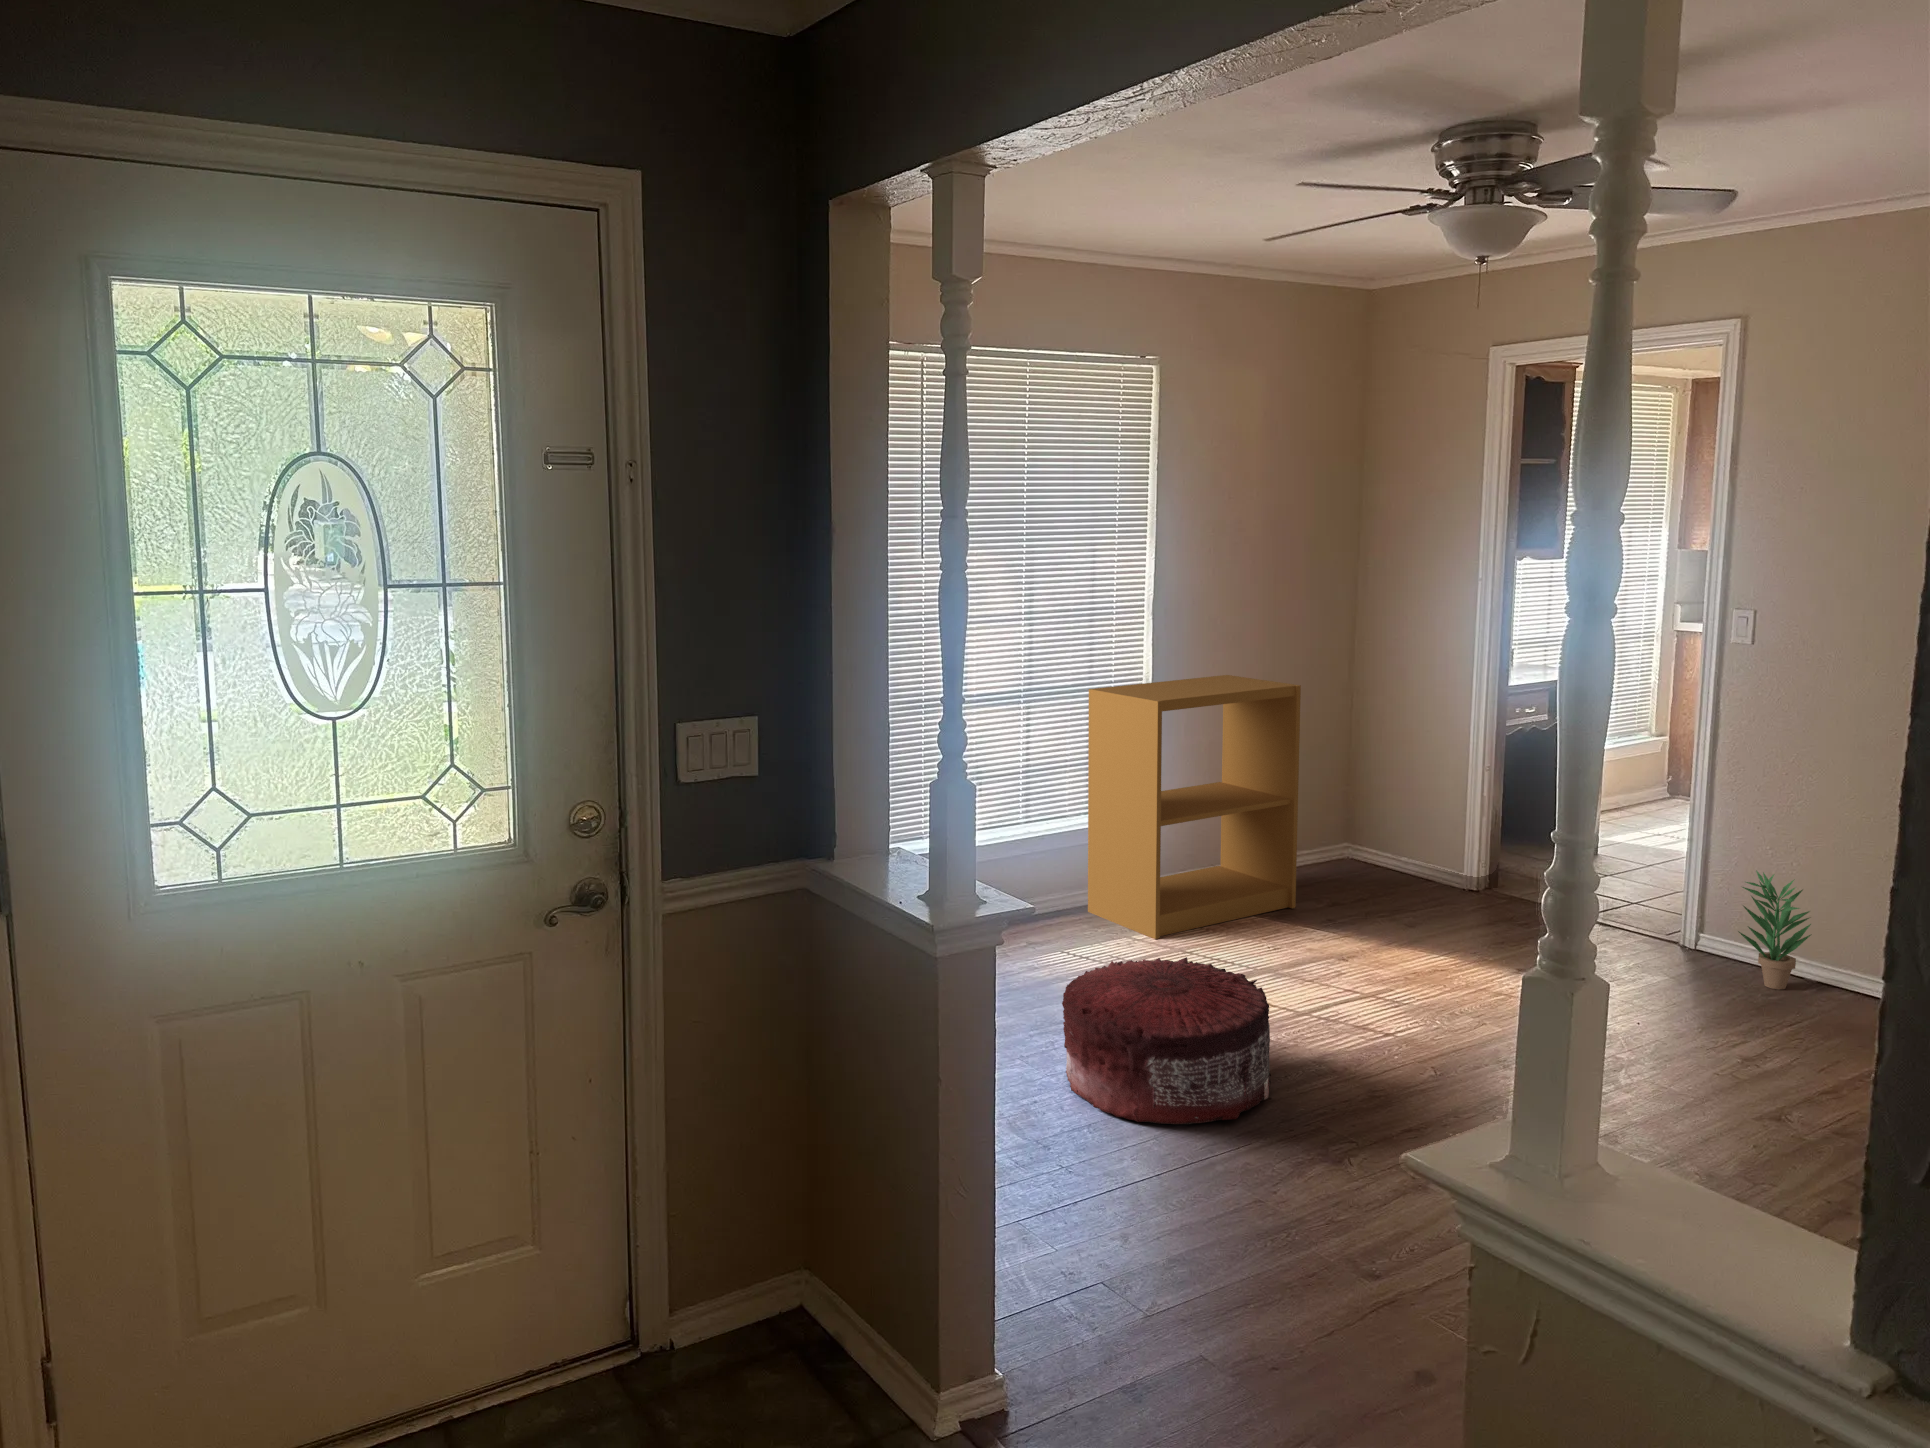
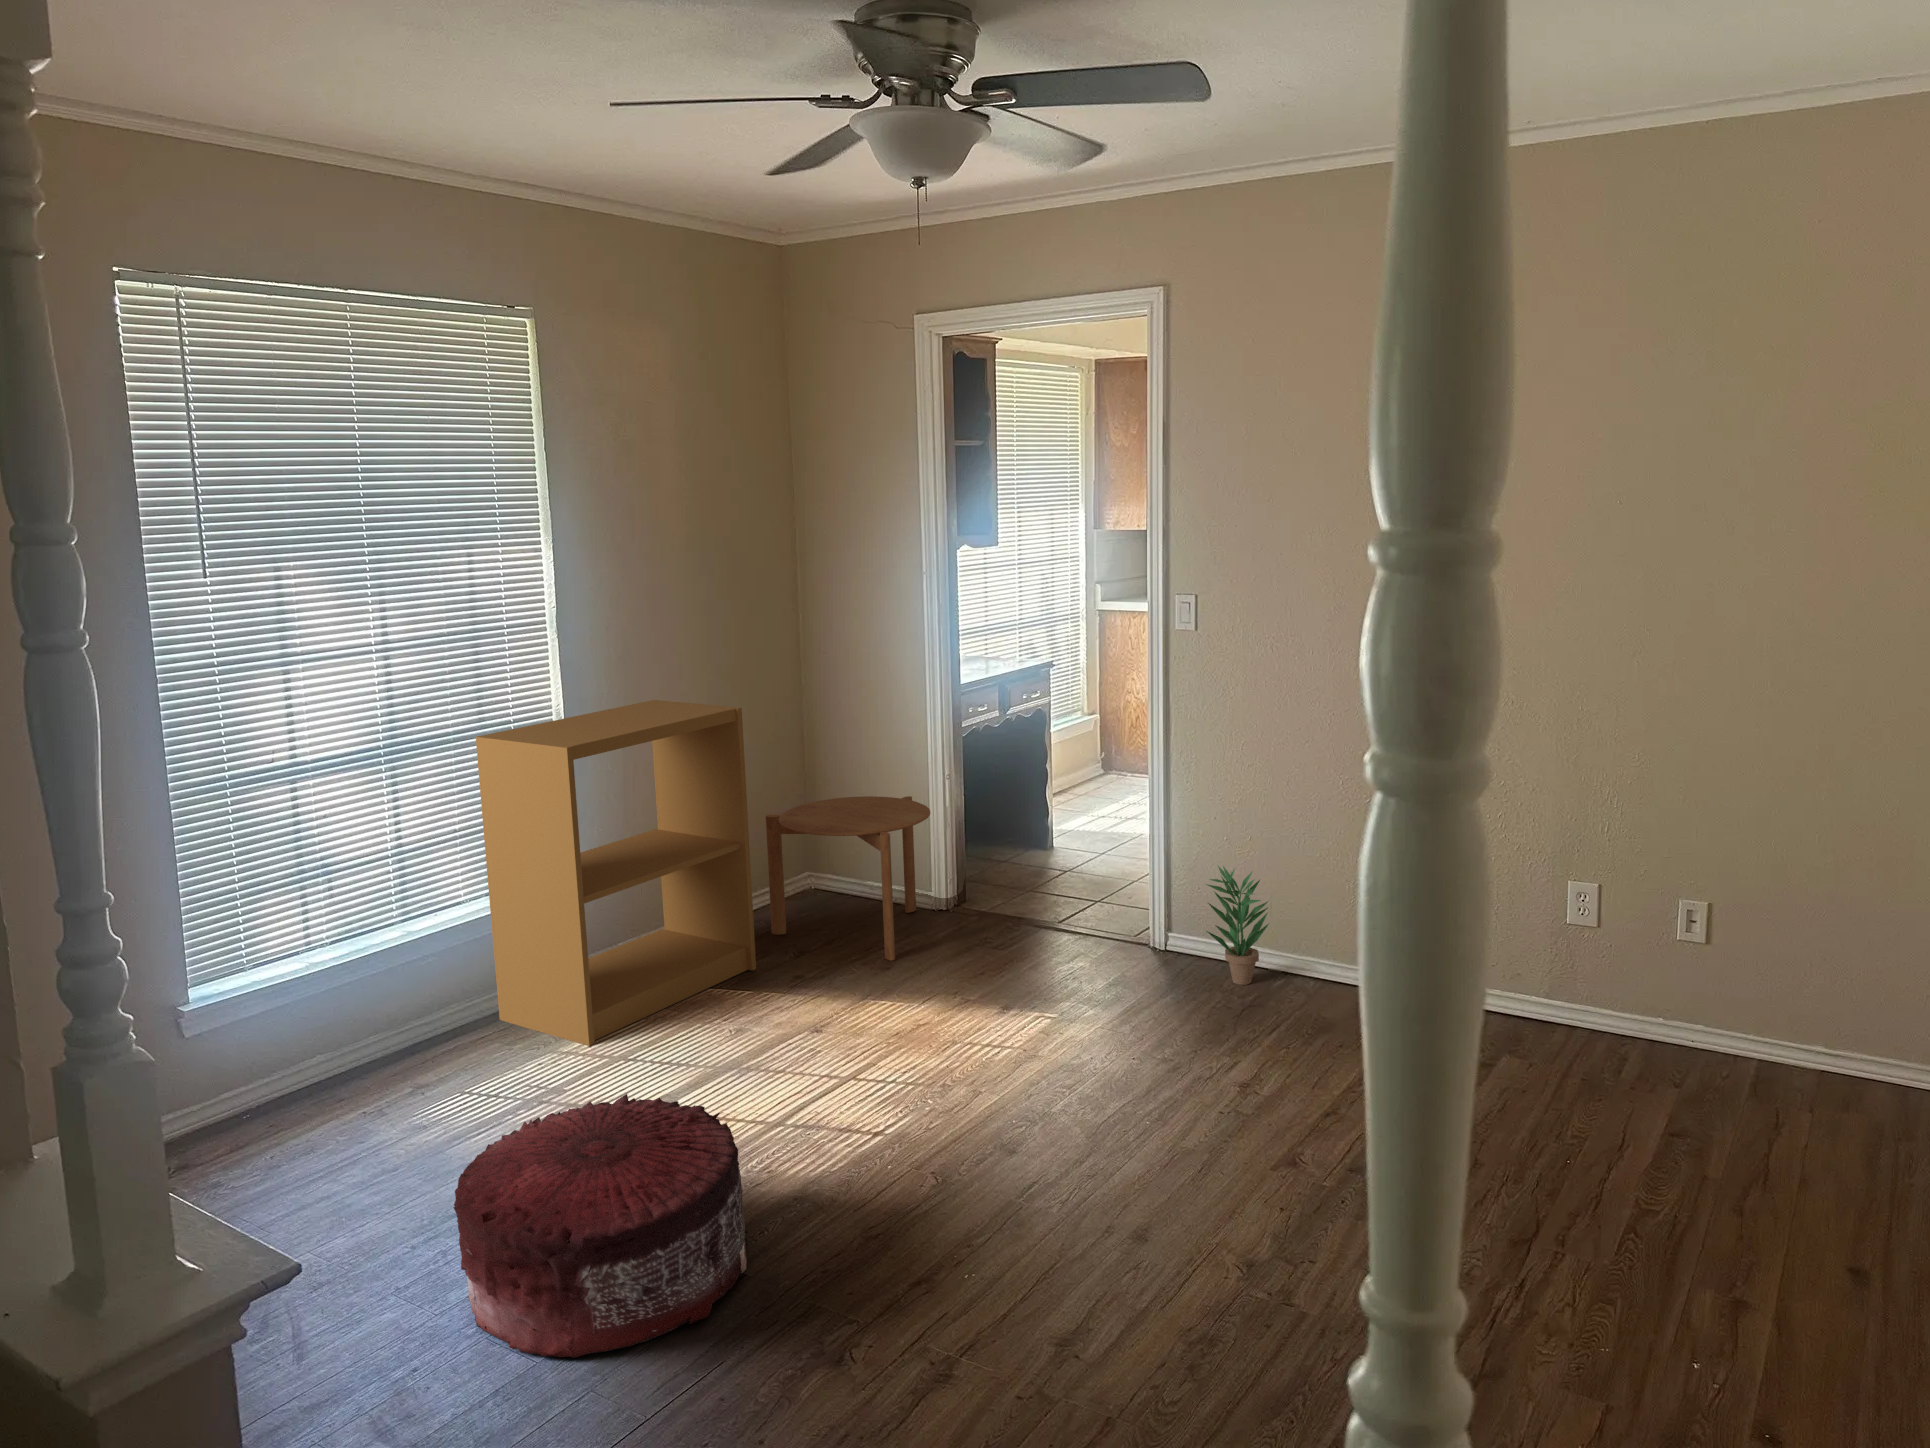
side table: none [1312,776,1467,919] -> present [766,796,930,961]

